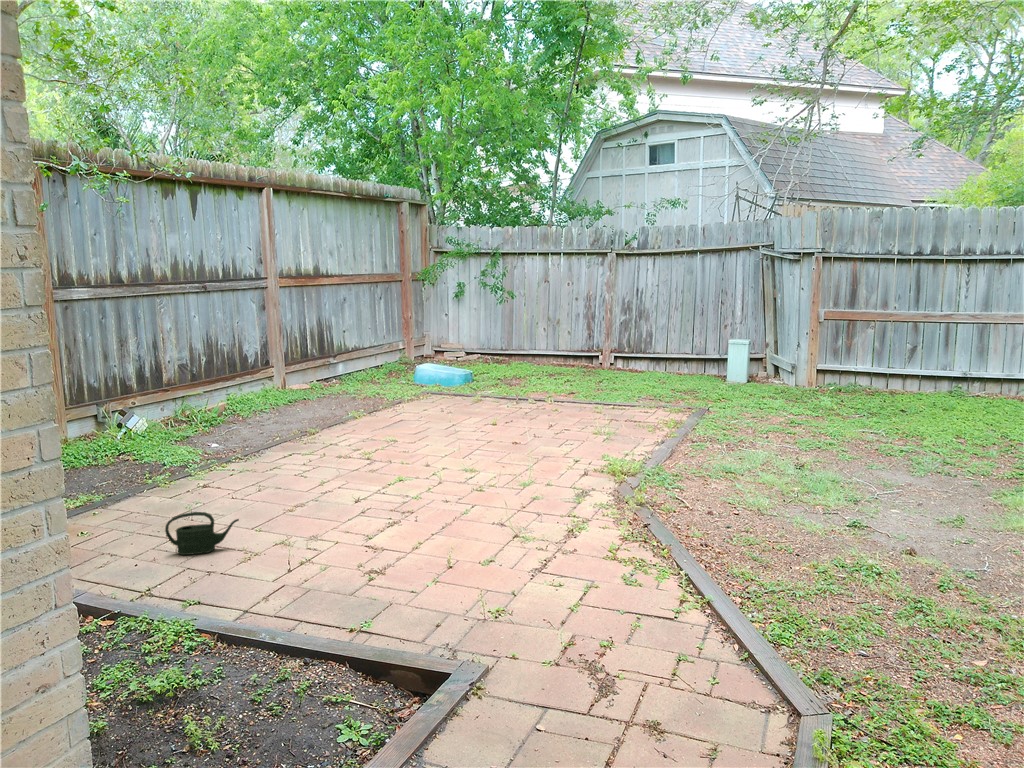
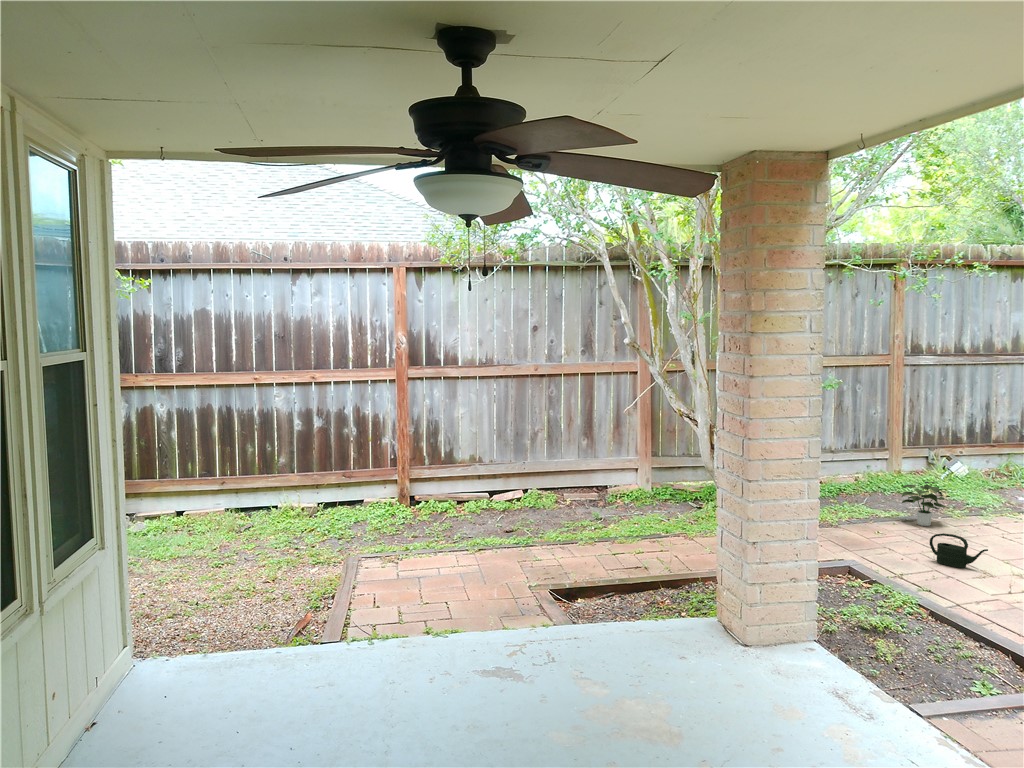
potted plant: none [93,446,159,508] -> present [902,482,948,526]

